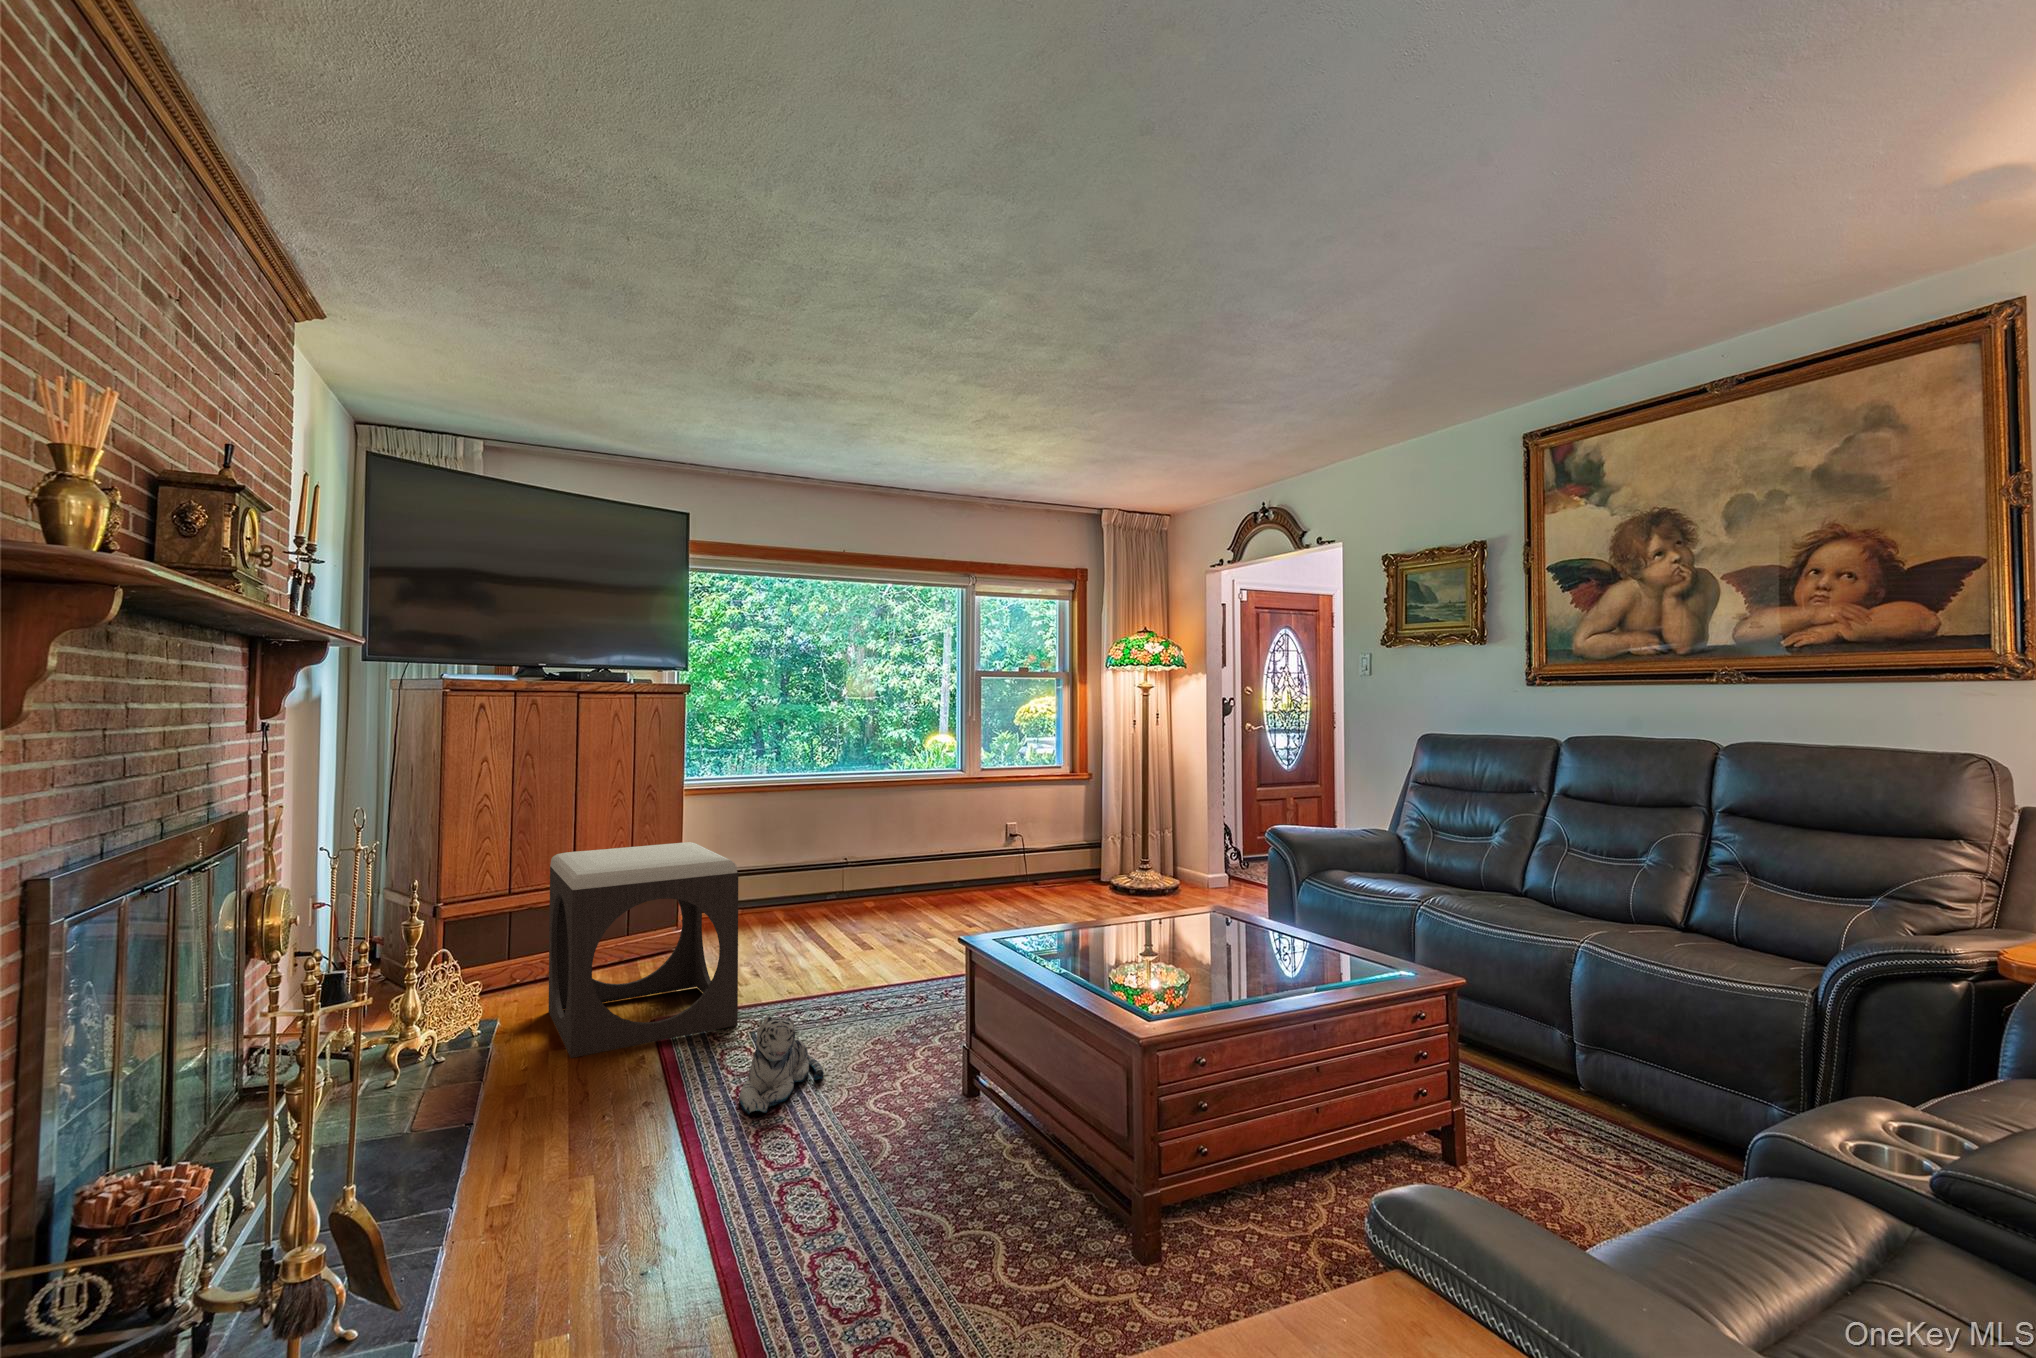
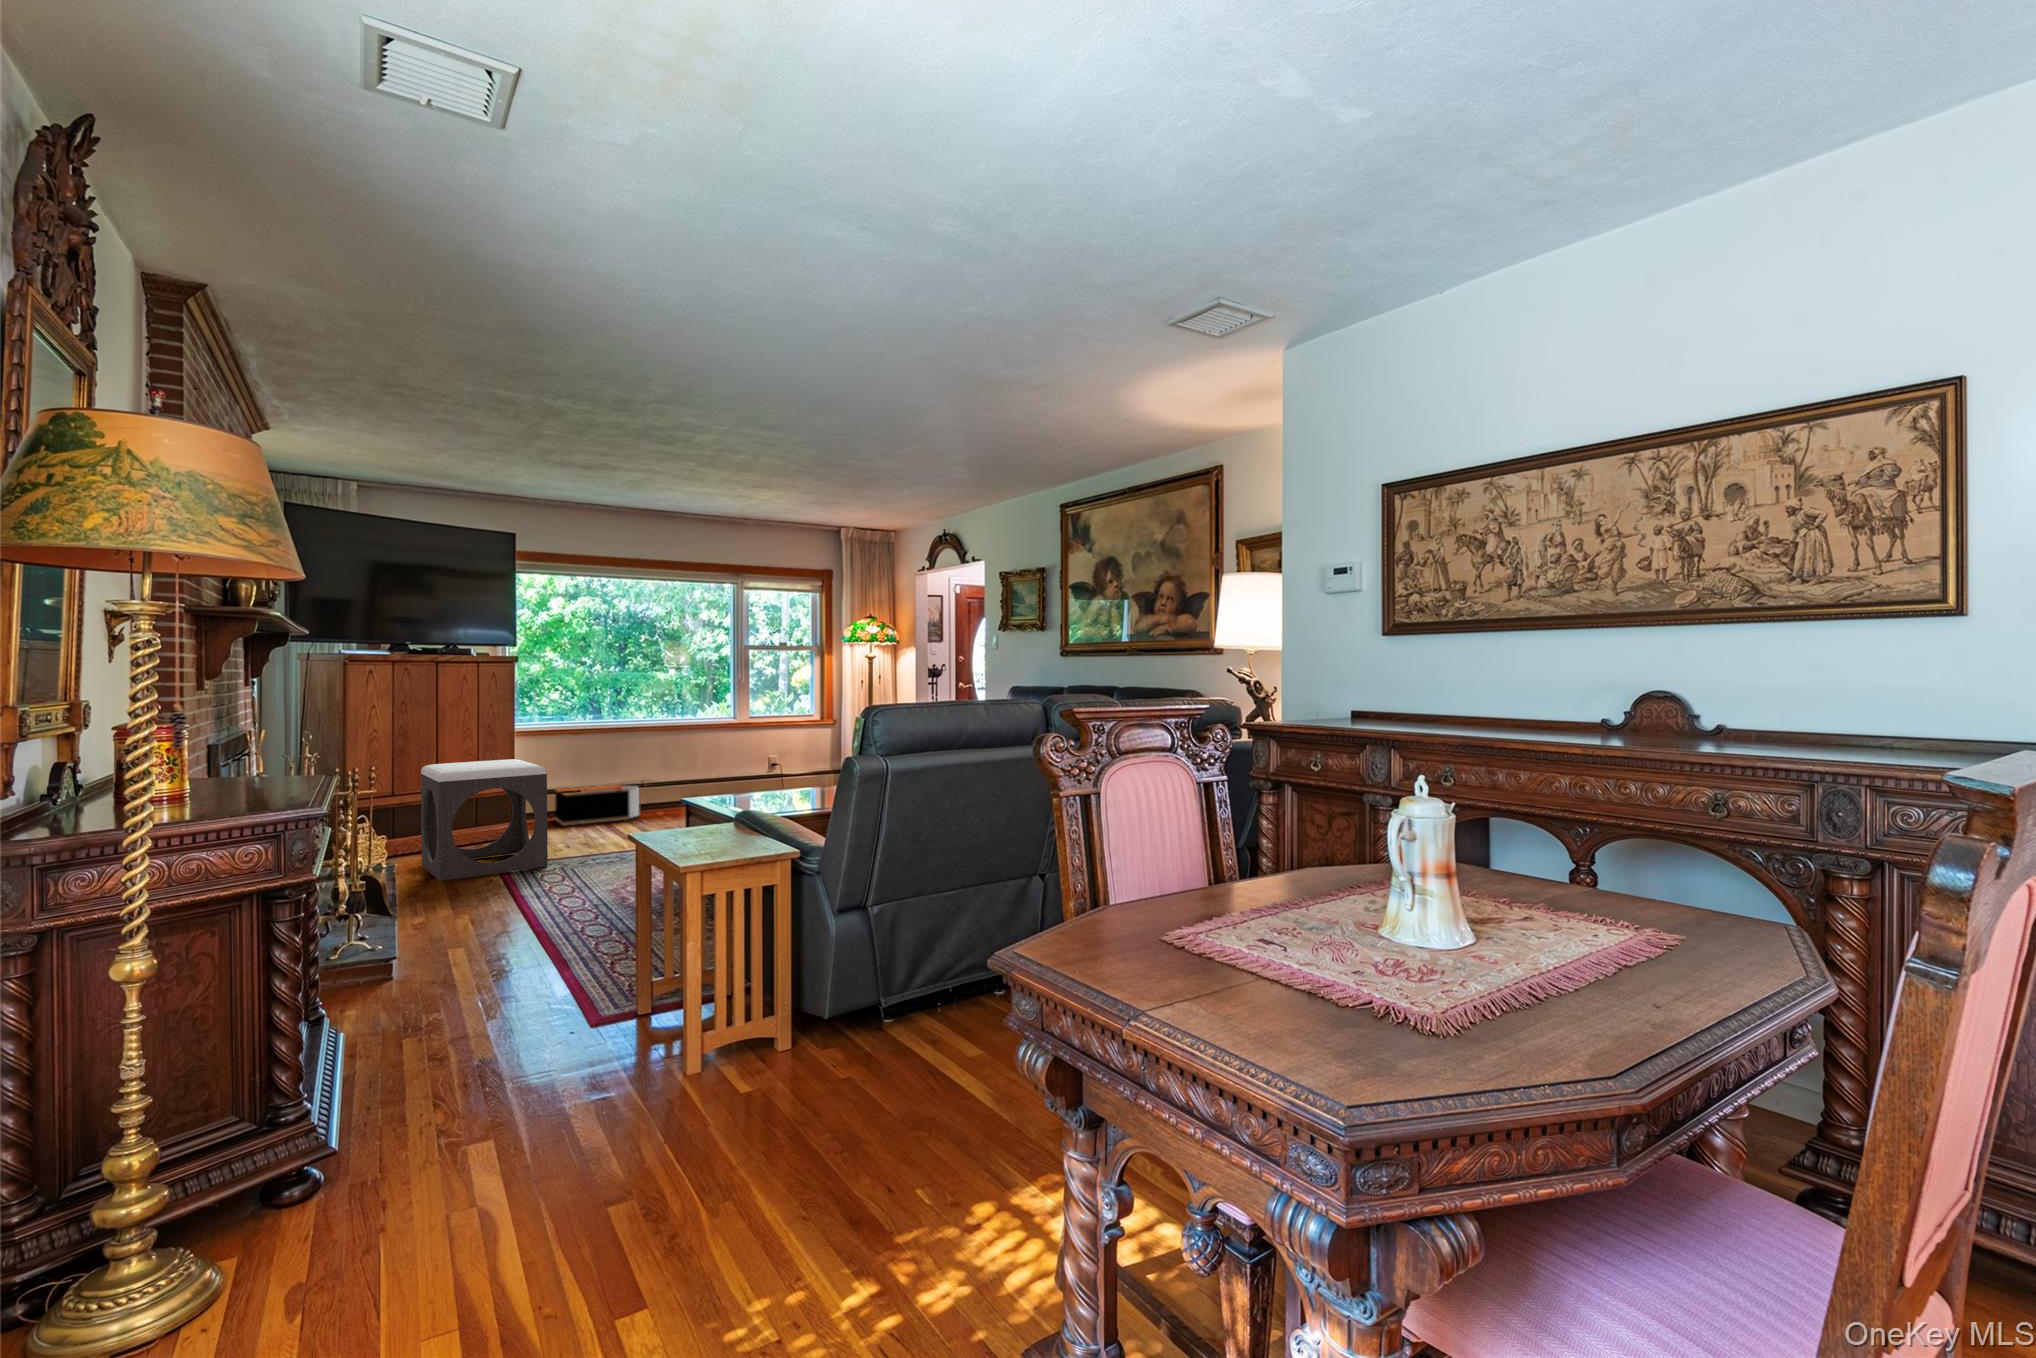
storage bin: none [733,865,844,927] -> present [555,785,639,825]
plush toy: present [739,1016,824,1114] -> none [543,846,596,895]

